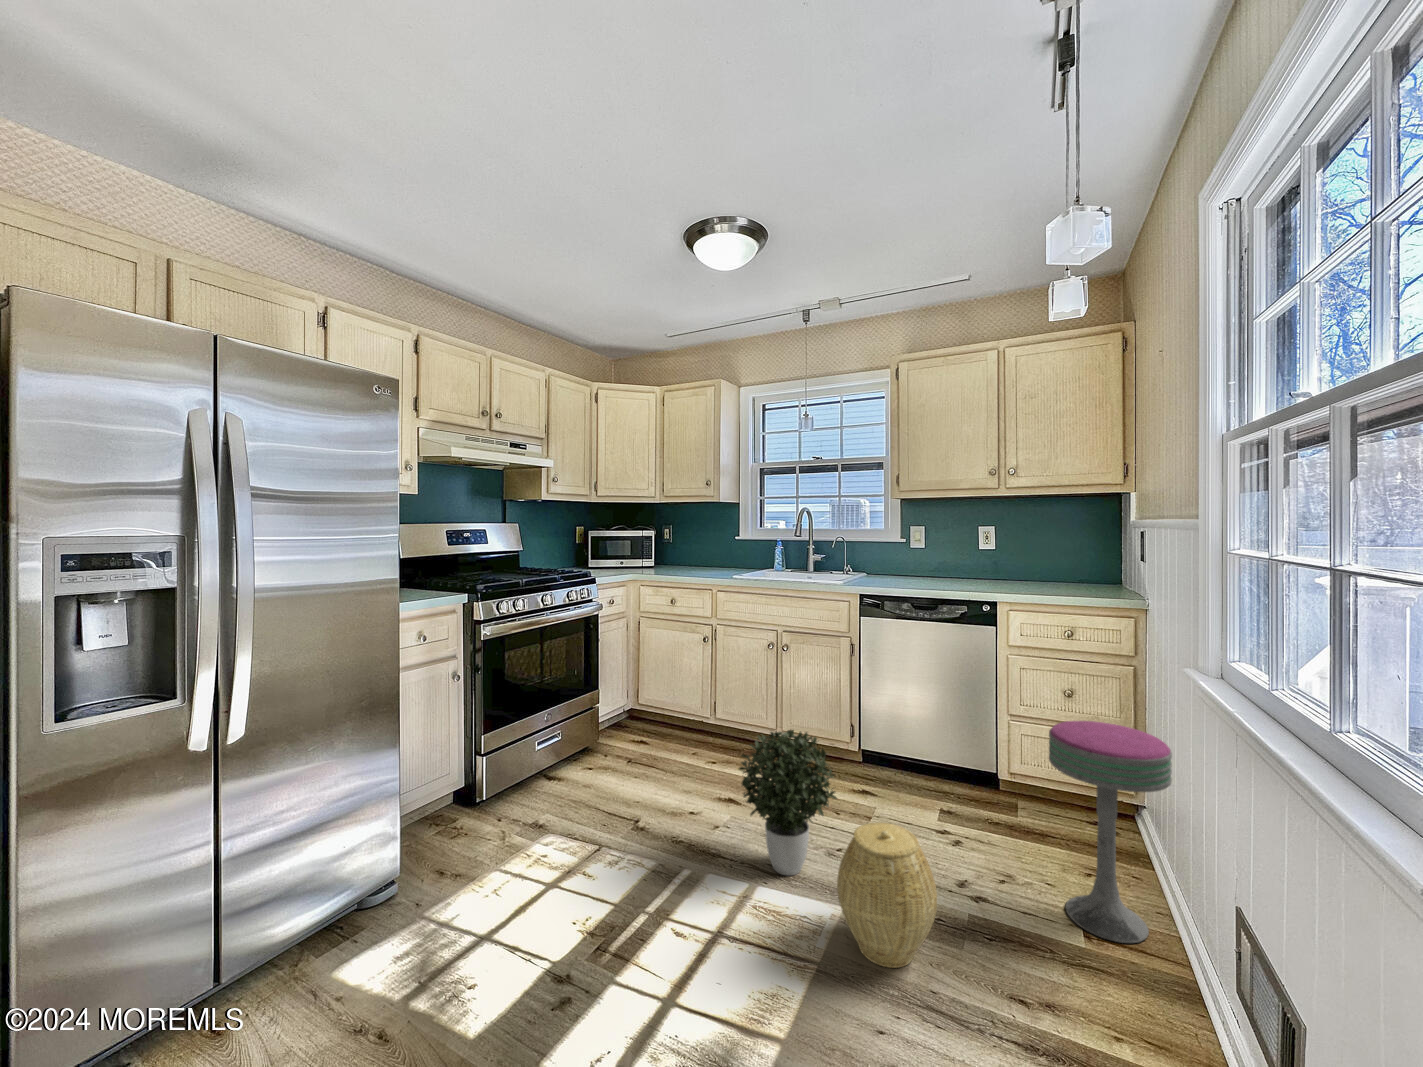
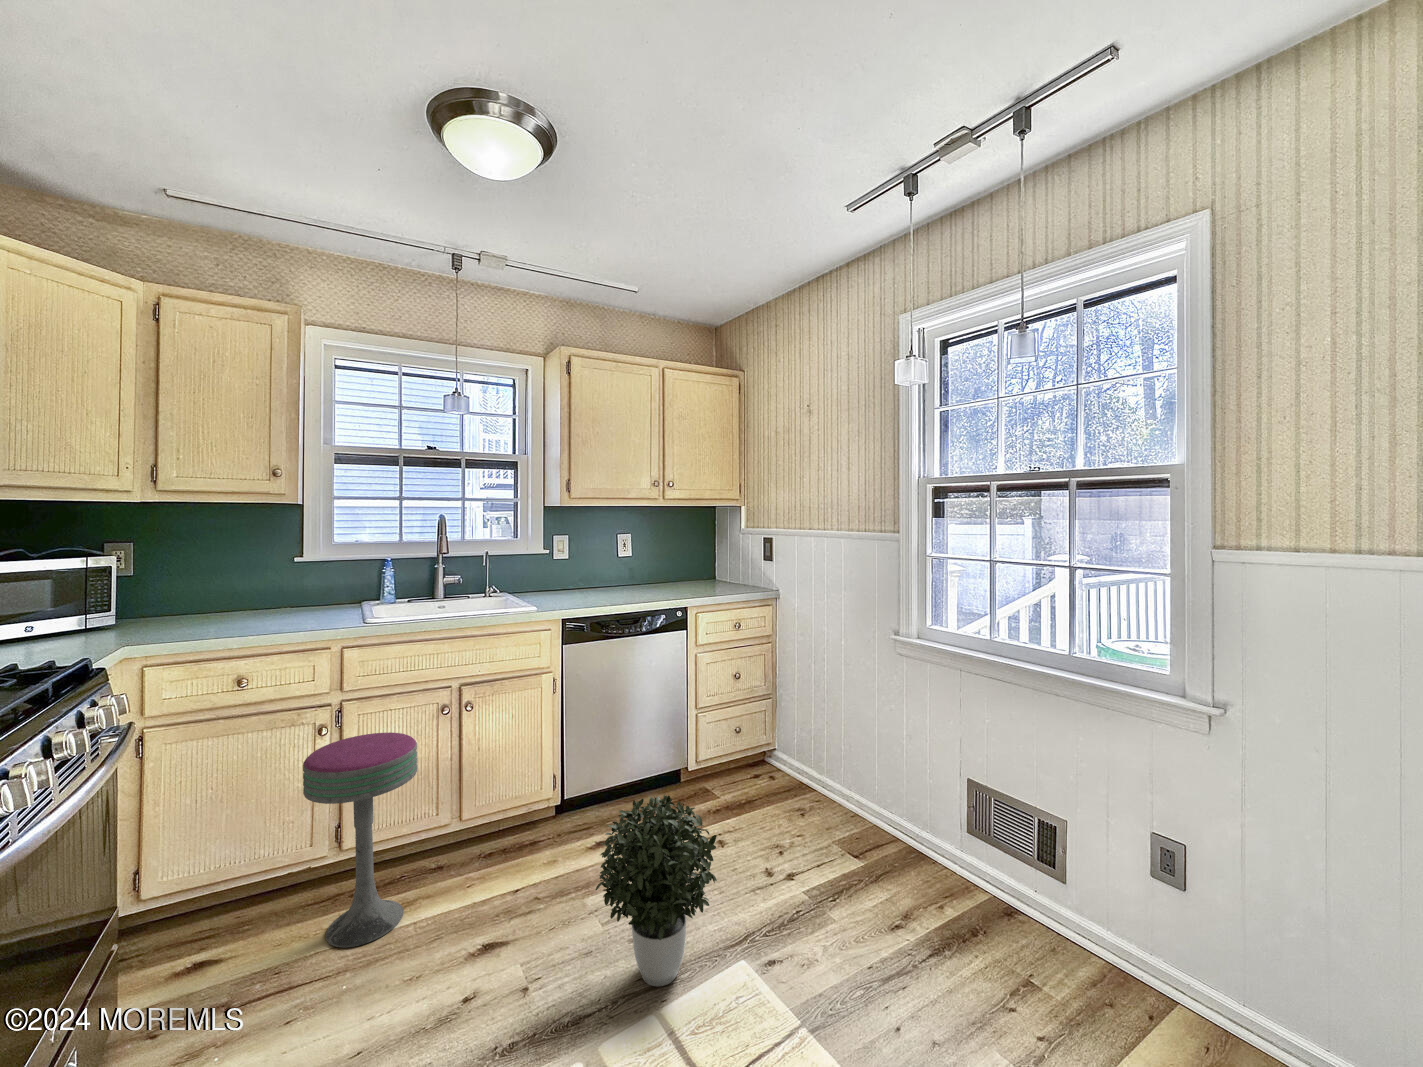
bar stool: present [1049,721,1172,943] -> present [303,732,417,948]
woven basket: present [837,823,937,968] -> none [774,844,874,996]

